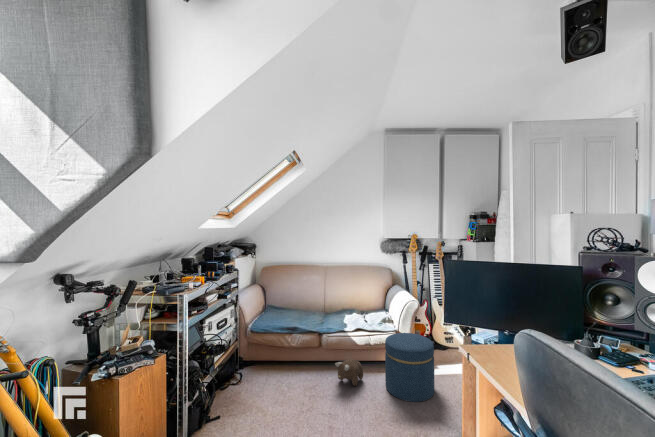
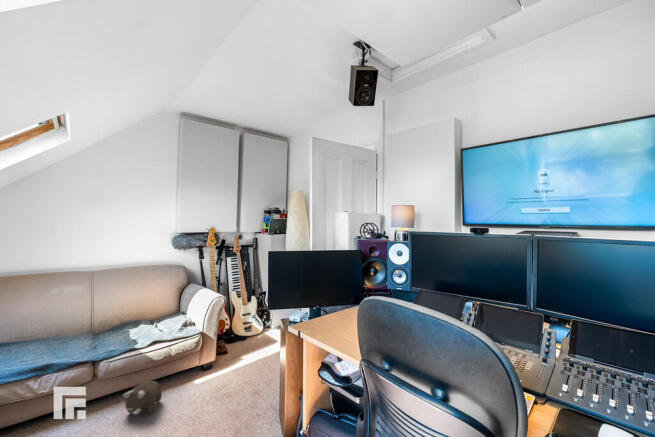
ottoman: present [385,333,434,402] -> none [191,331,244,405]

